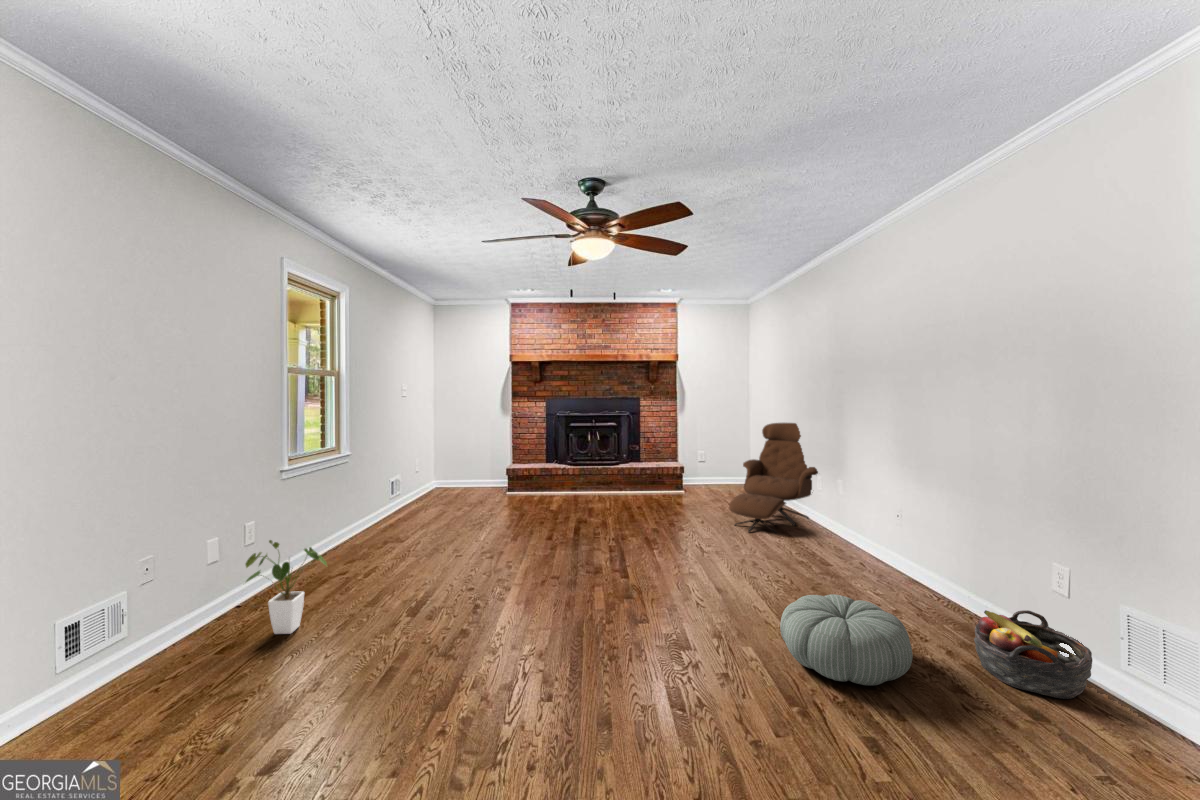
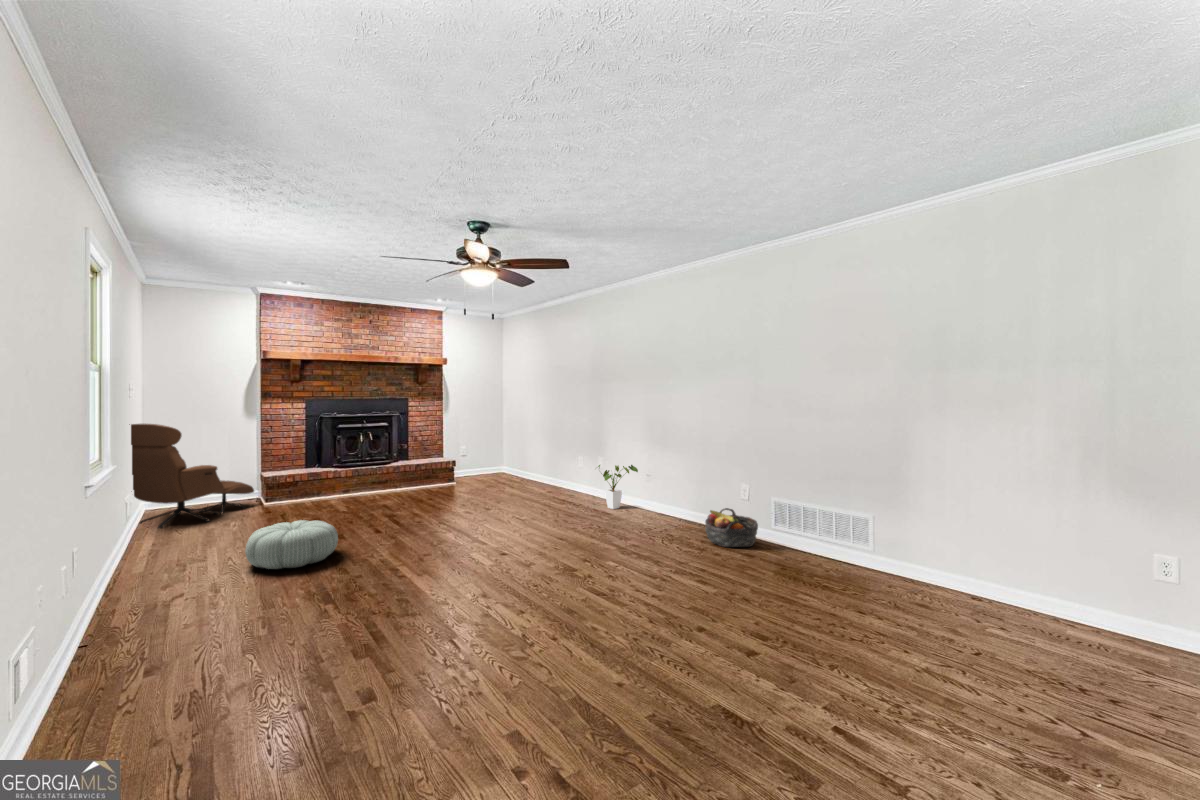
lounge chair: present [729,423,818,533] -> present [129,424,254,528]
house plant: present [246,540,327,634] -> present [598,465,638,509]
pouf: present [780,594,913,686] -> present [245,520,338,569]

